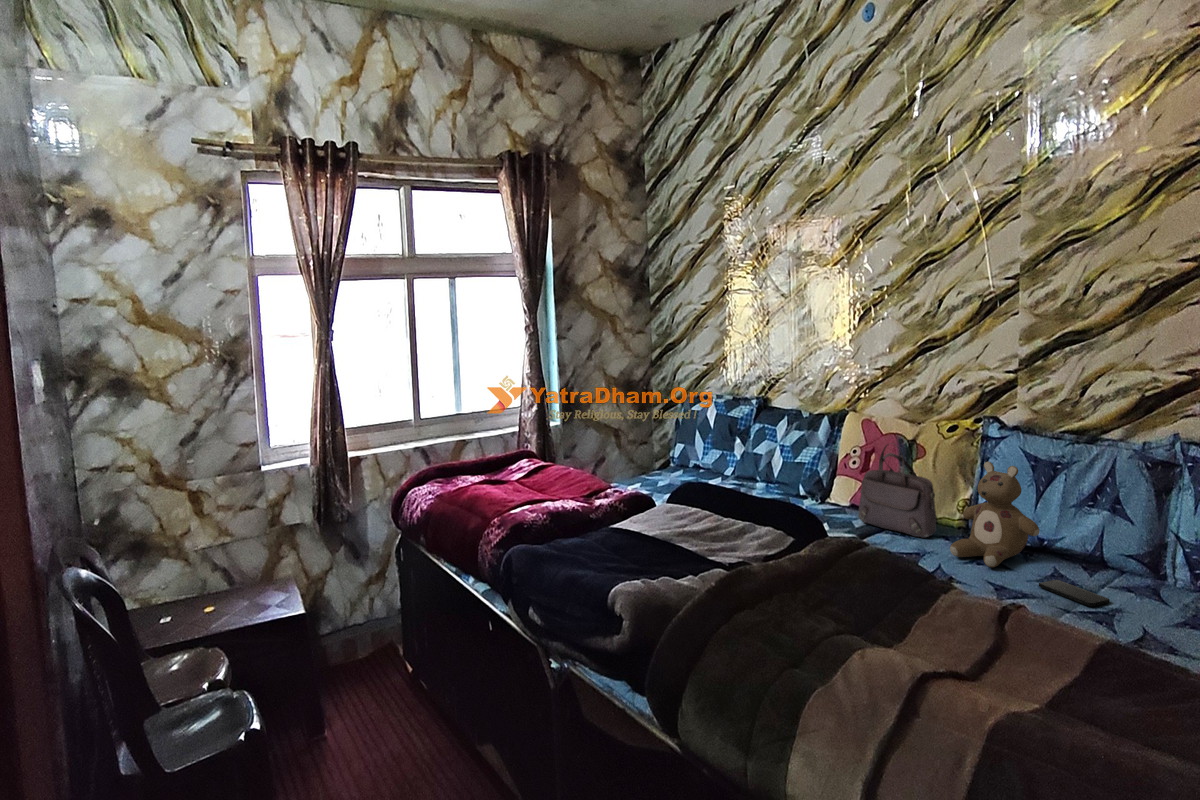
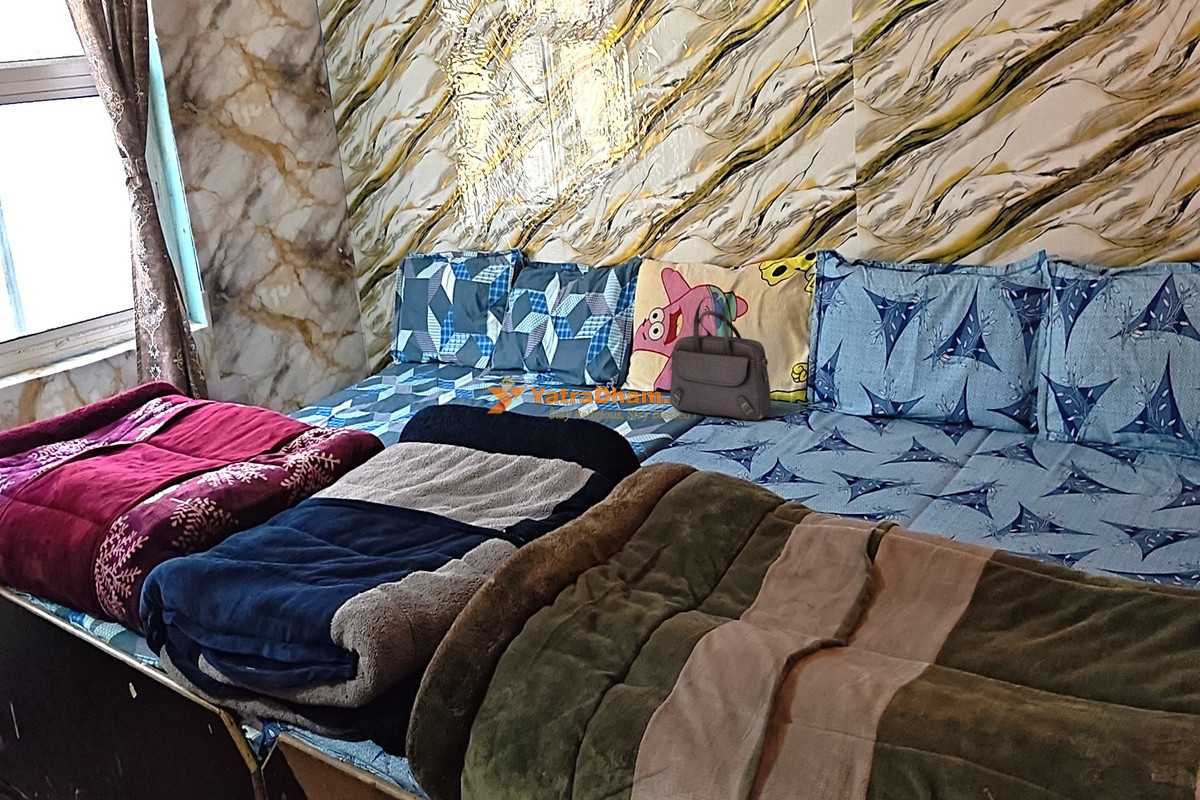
stuffed bear: present [950,461,1039,567] -> none [794,309,899,447]
smartphone: present [1039,580,1110,606] -> none [906,451,987,478]

